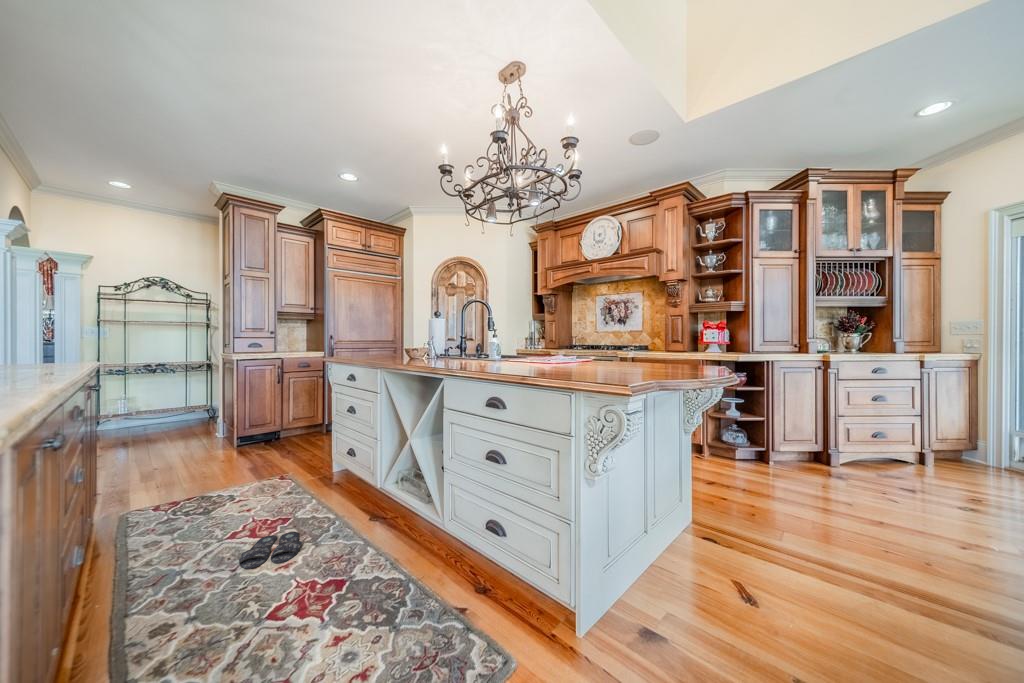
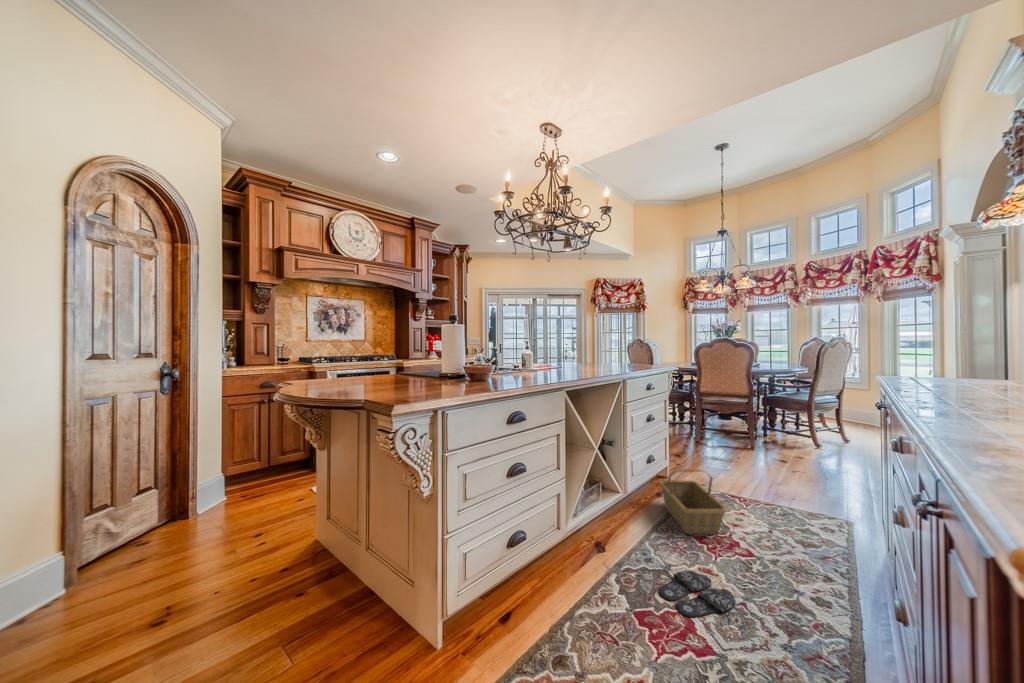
basket: none [318,508,437,609] -> present [659,469,726,535]

